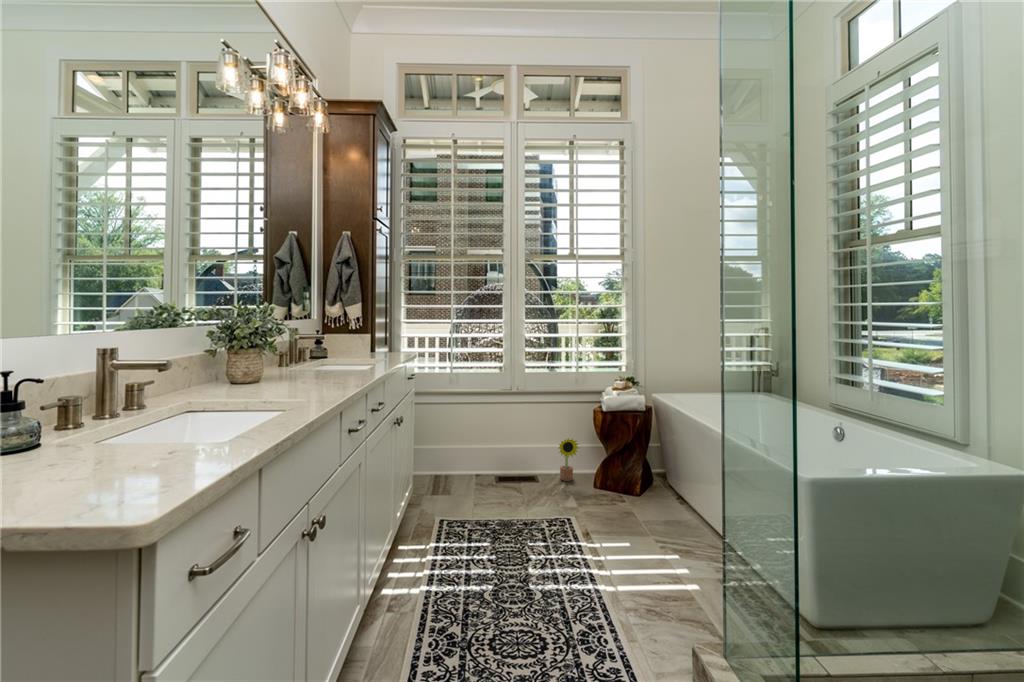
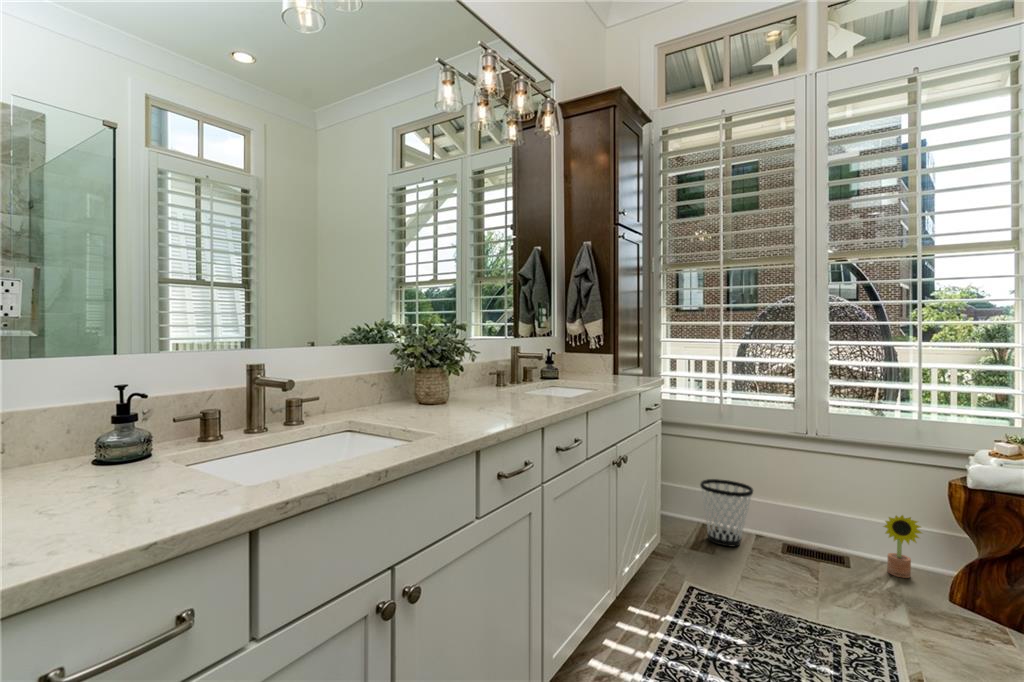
wastebasket: none [435,434,475,486] -> present [700,479,753,547]

